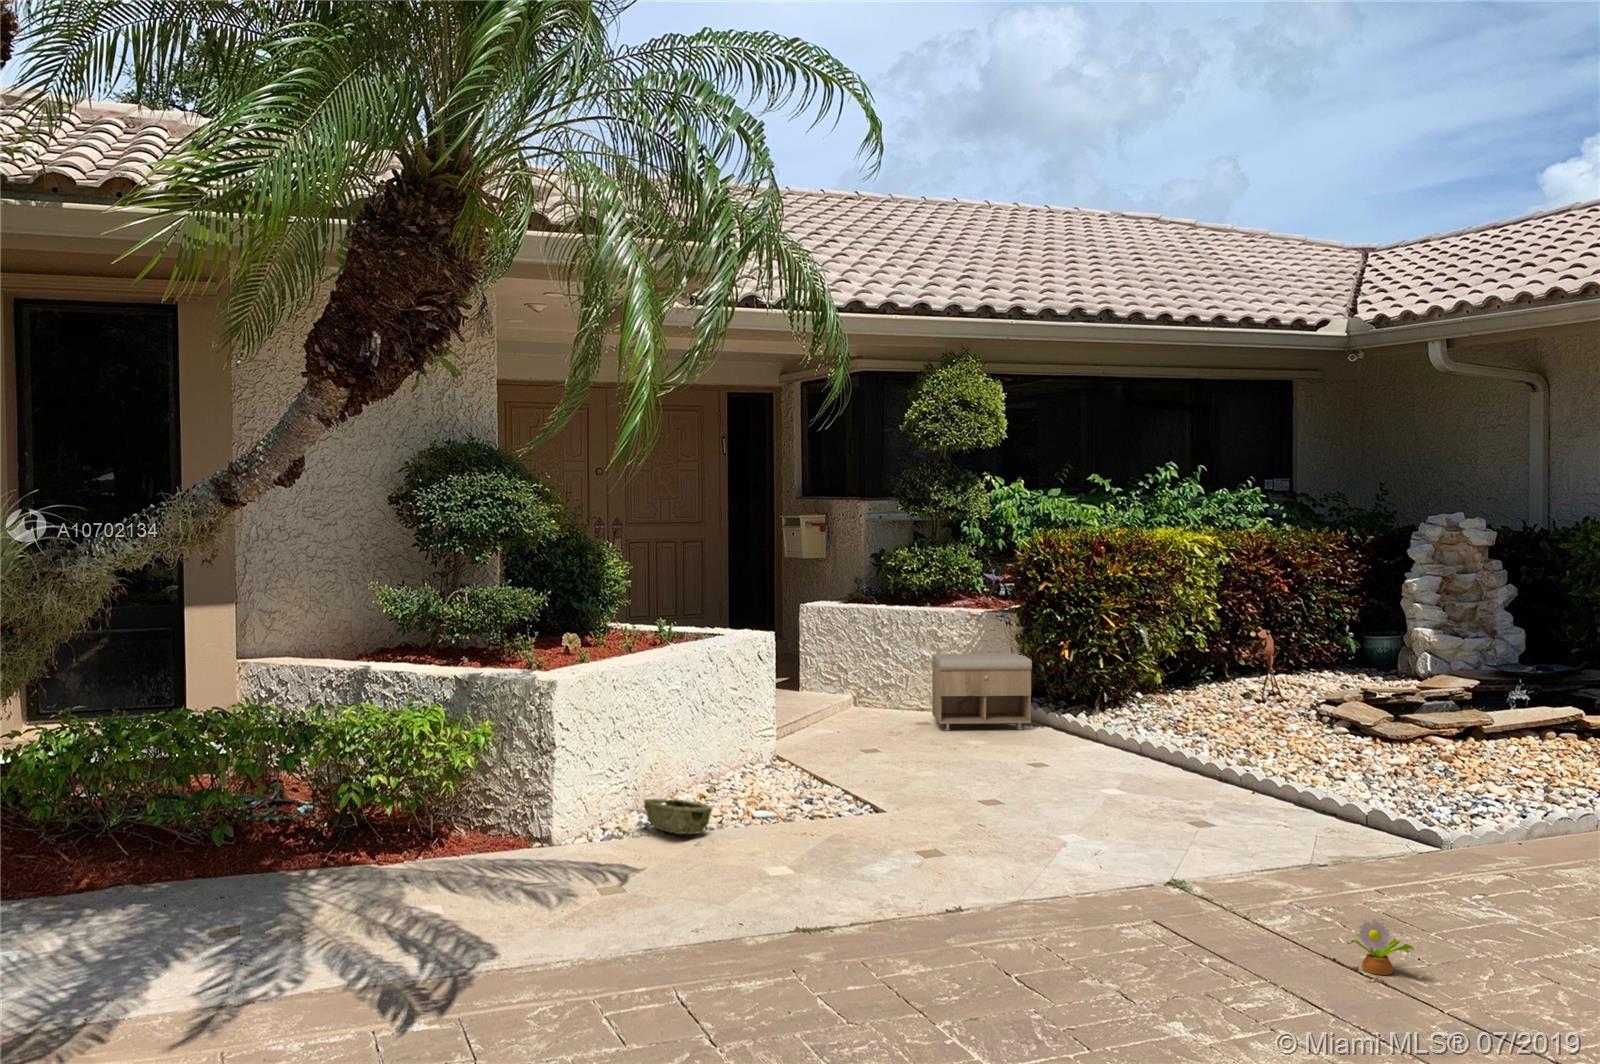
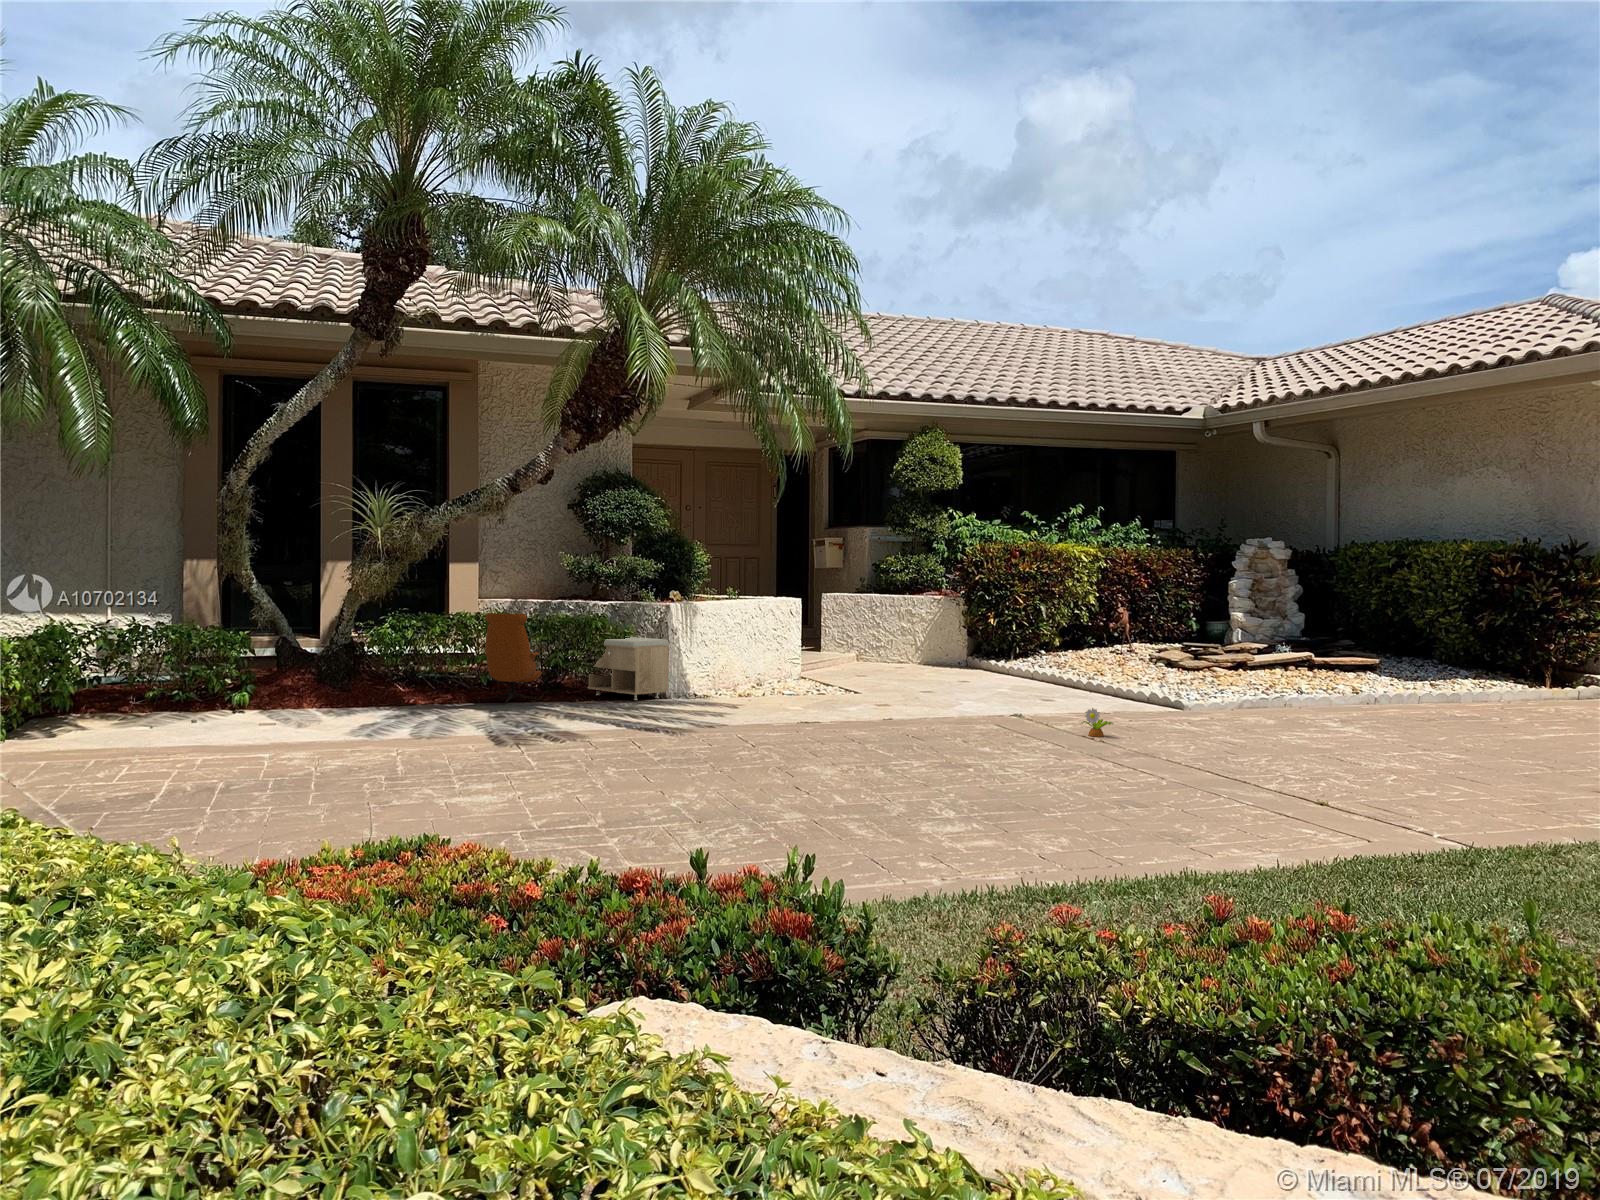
storage bench: present [932,654,1032,730] -> present [587,637,669,700]
lounge chair: none [207,720,335,887] -> present [484,613,544,704]
woven basket: present [644,799,712,834] -> none [719,677,758,697]

